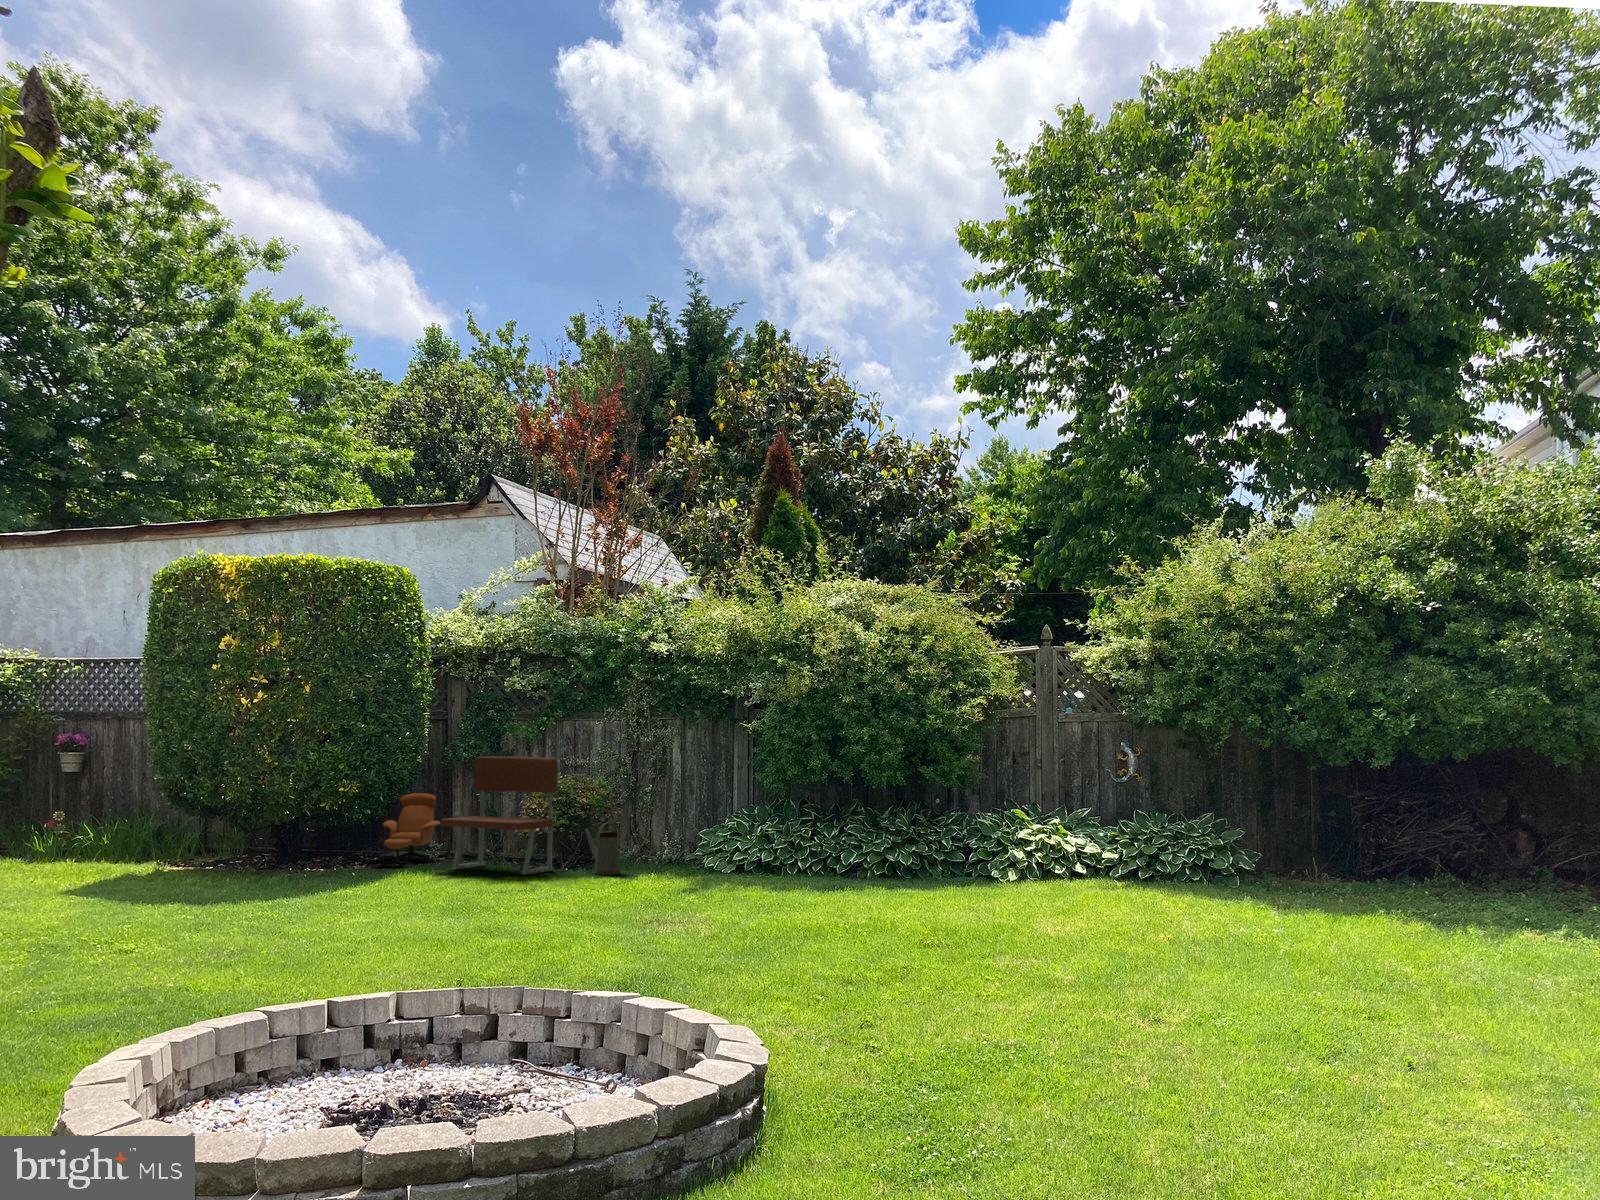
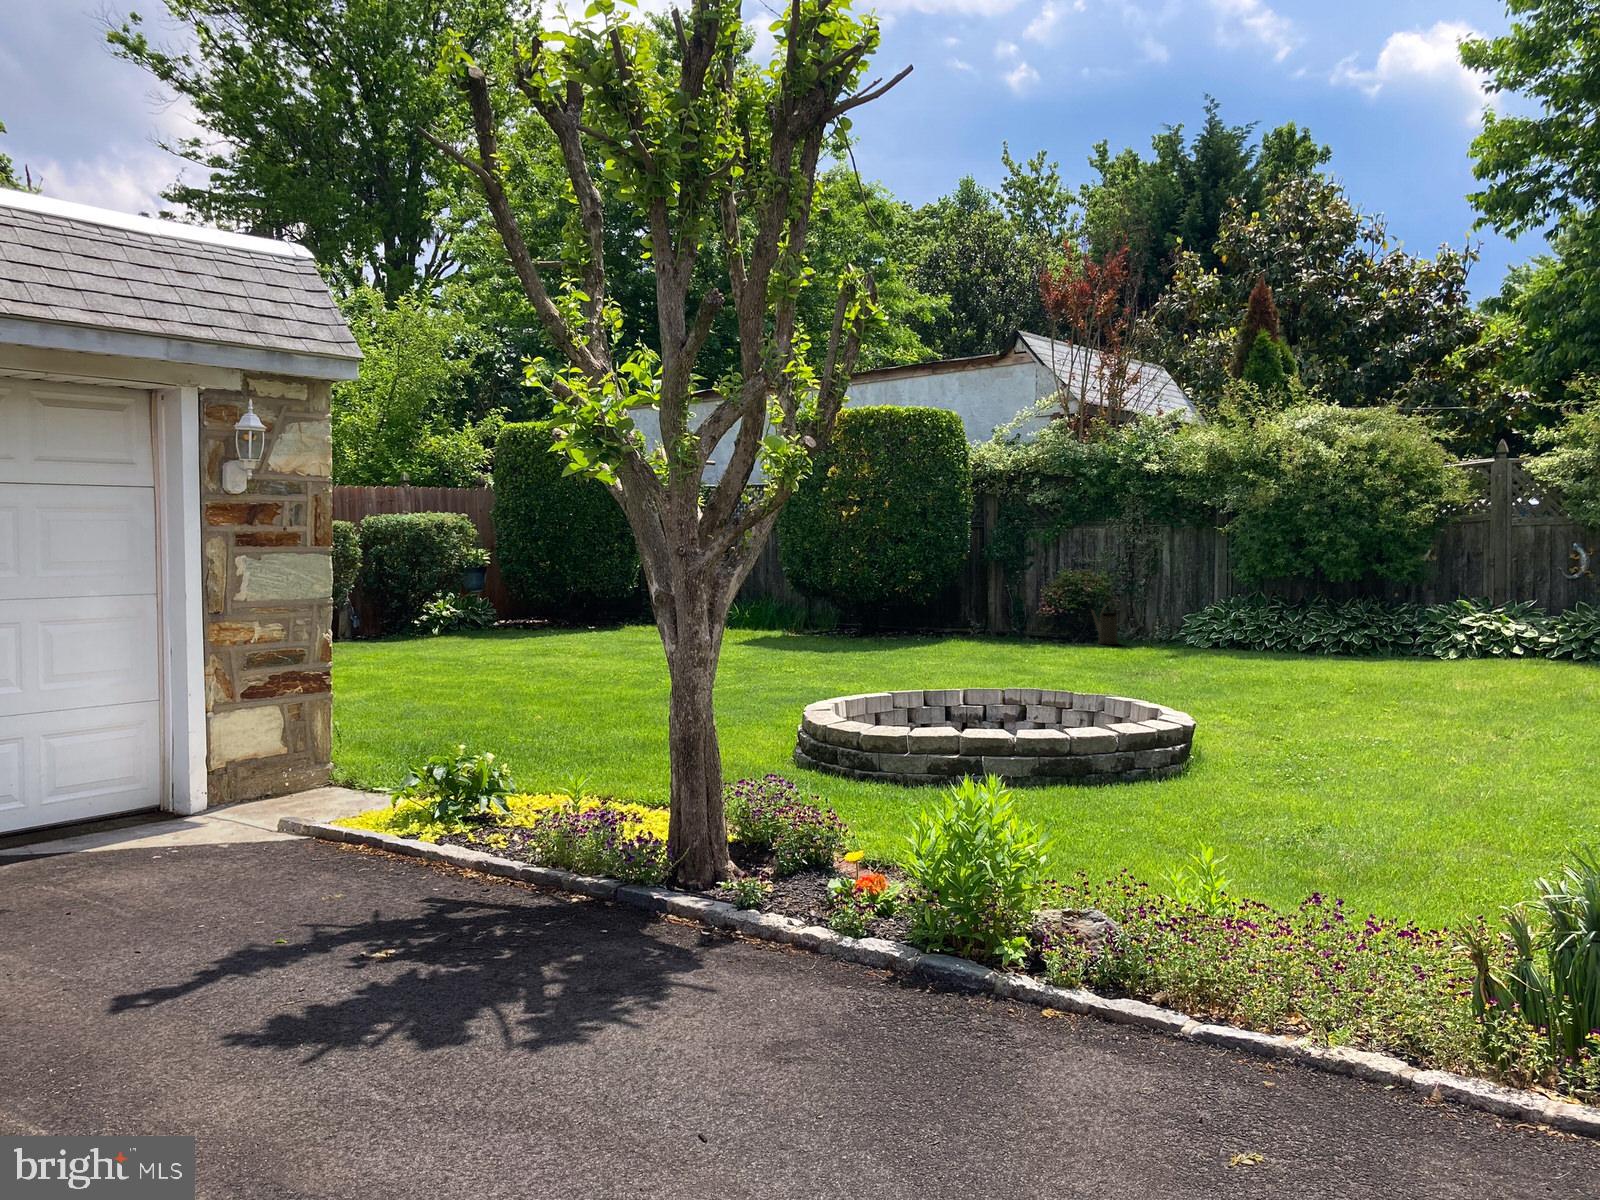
bench: present [441,756,558,875] -> none [982,554,1069,642]
lounge chair: present [380,793,440,867] -> none [939,582,983,635]

